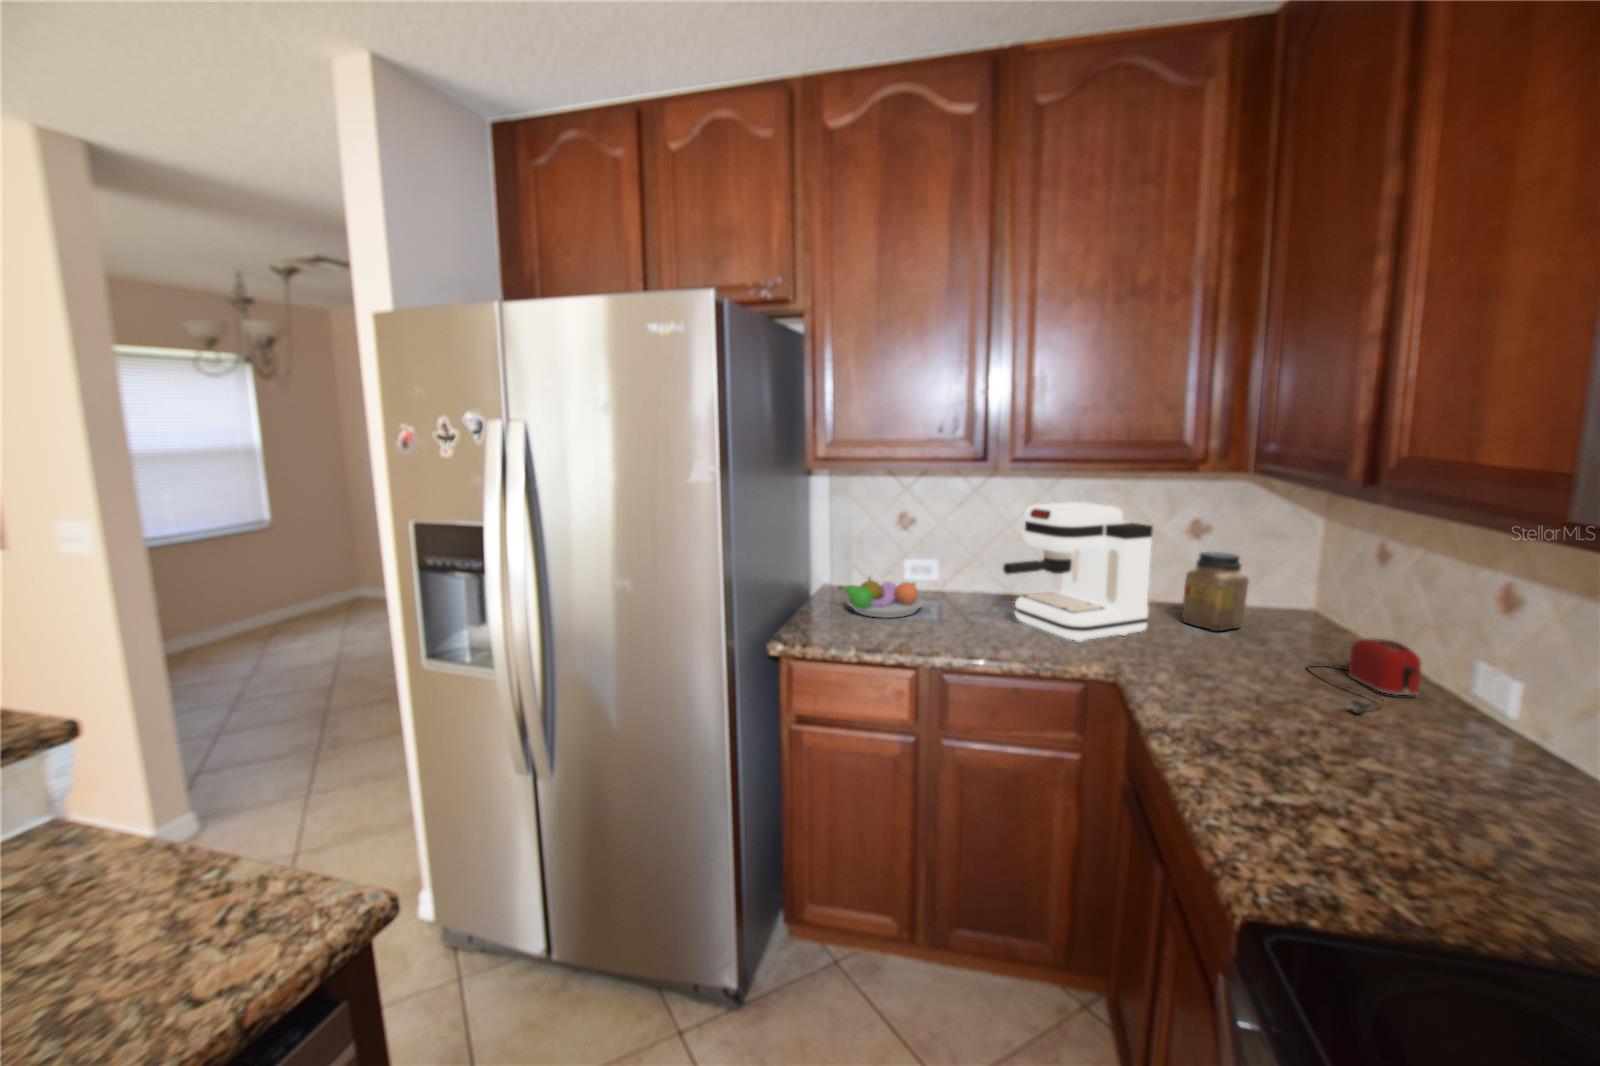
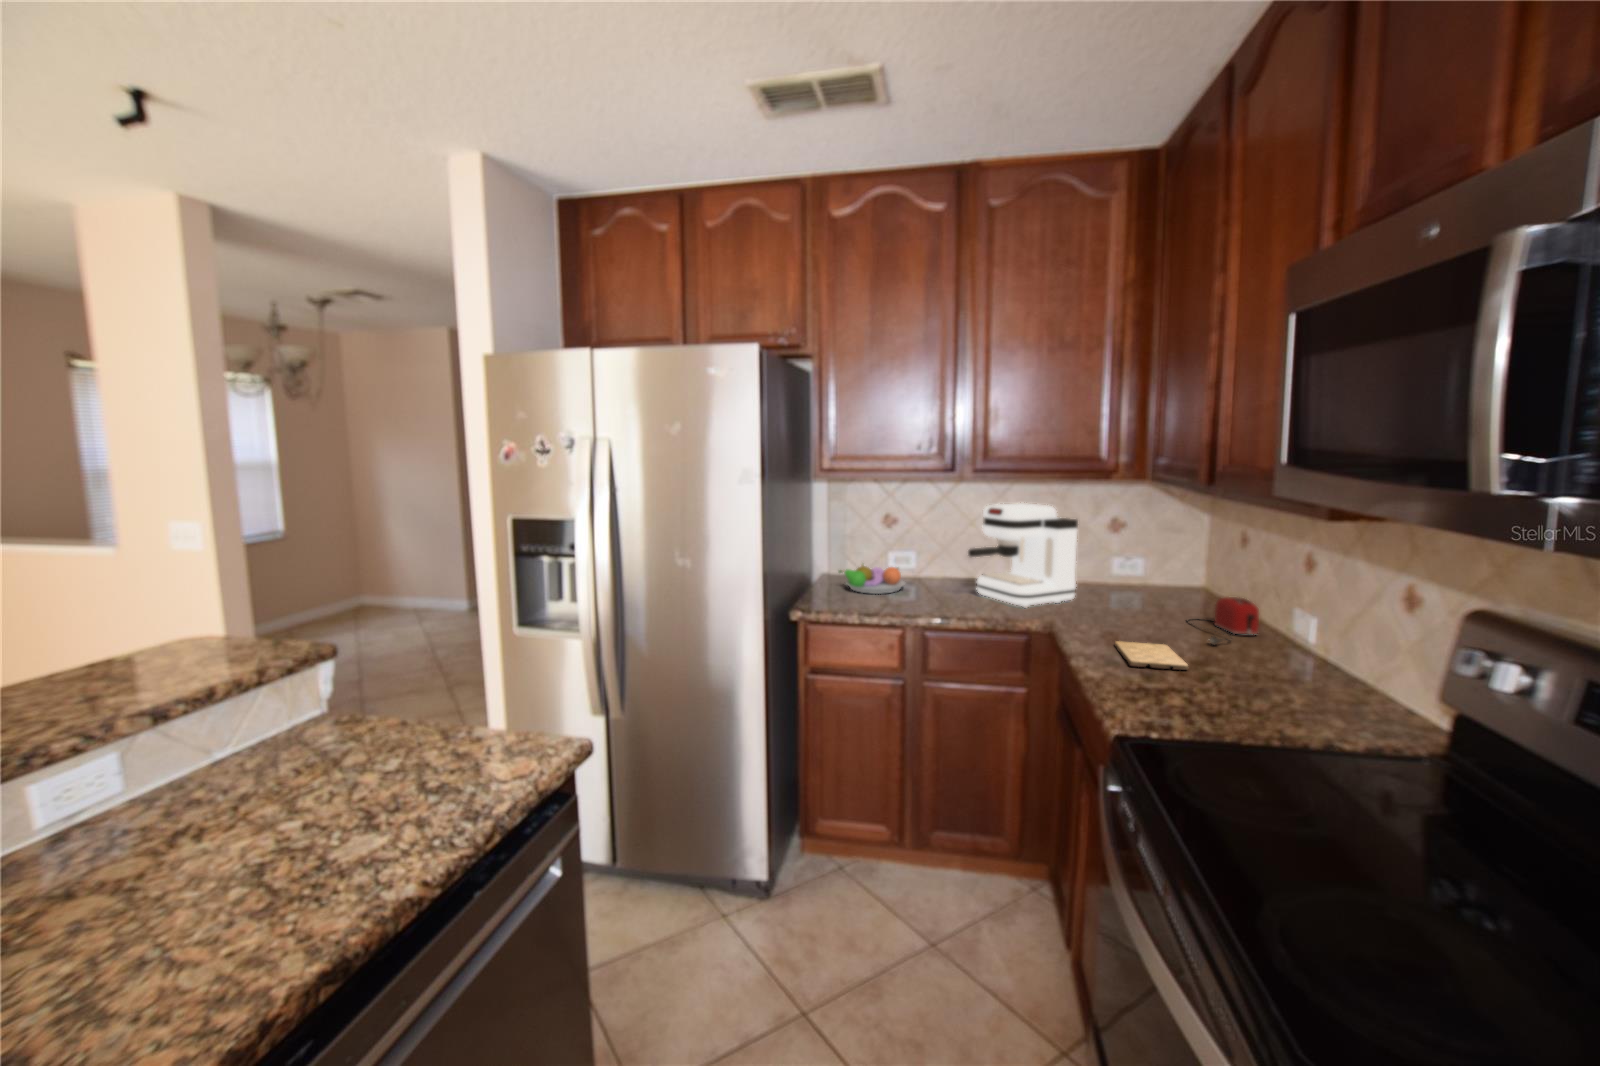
jar: present [1182,552,1249,631] -> none [1102,540,1149,599]
cutting board: none [1209,704,1328,760] -> present [1115,641,1188,670]

